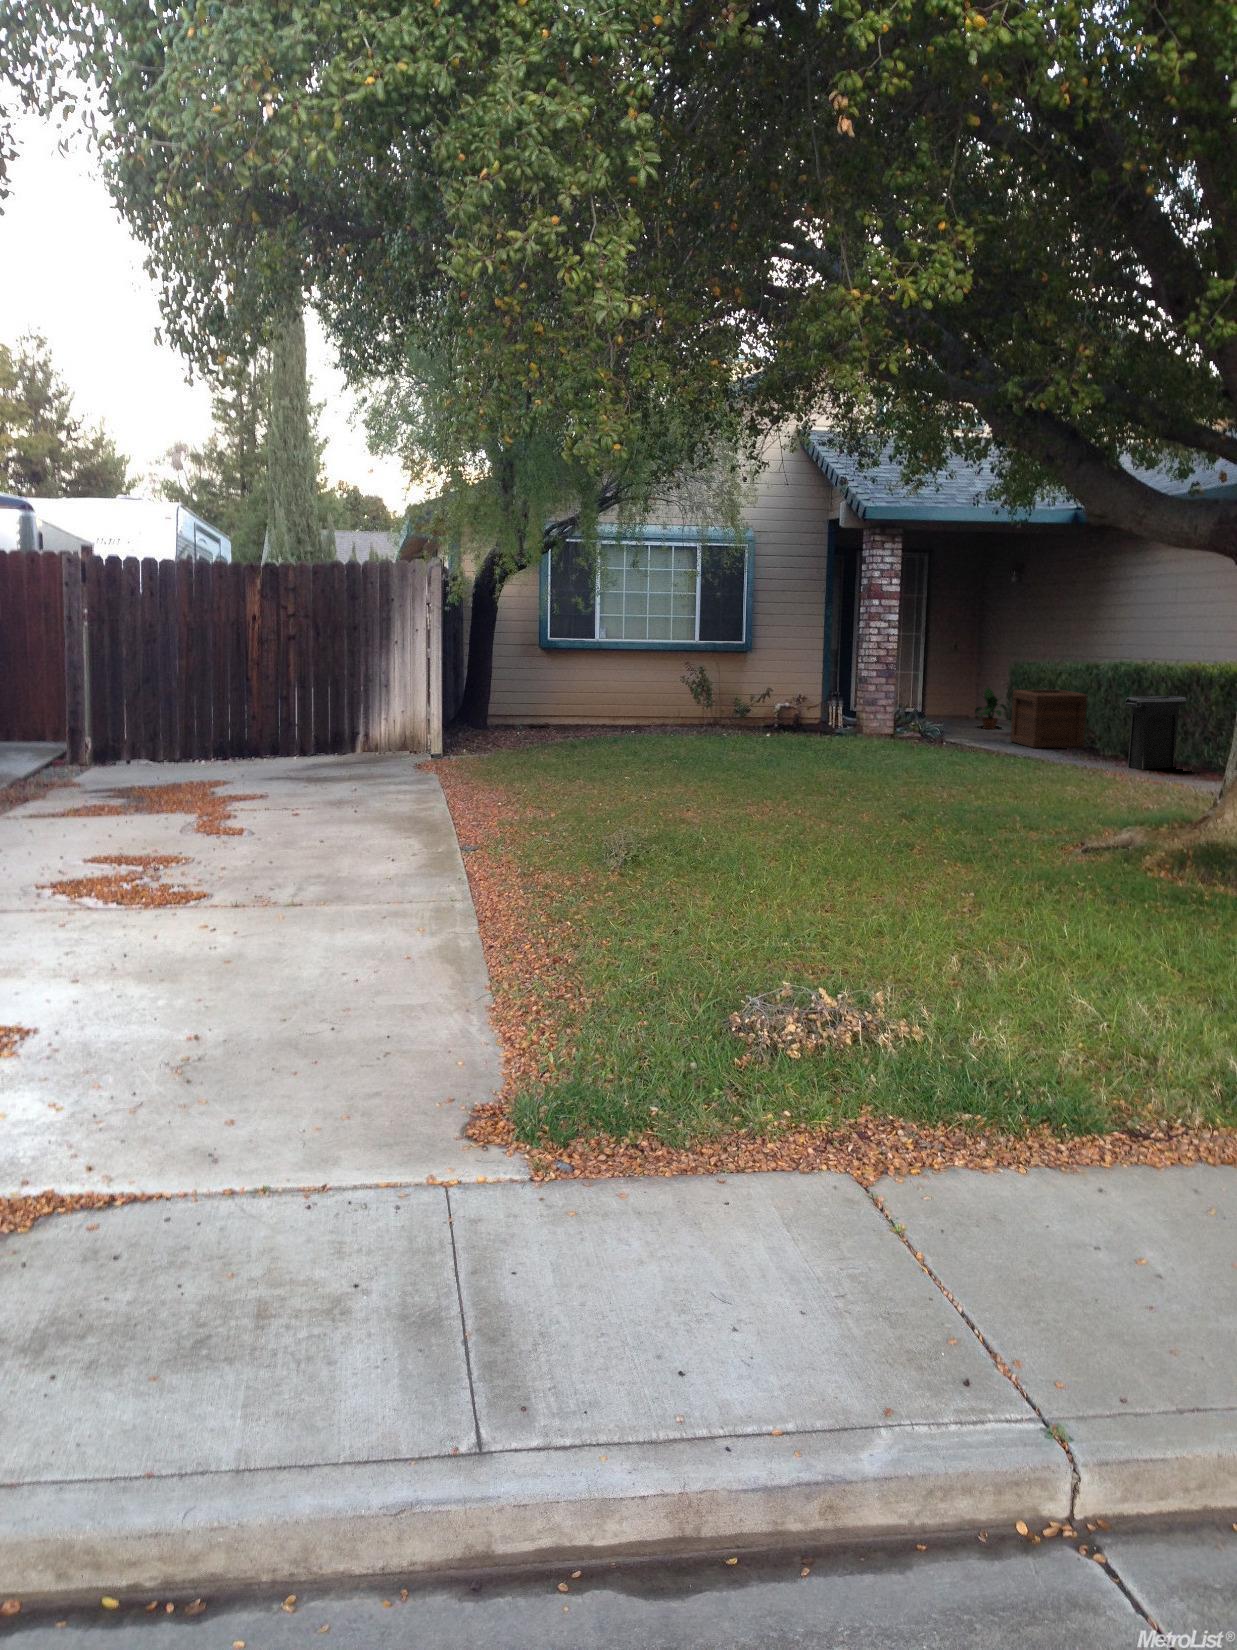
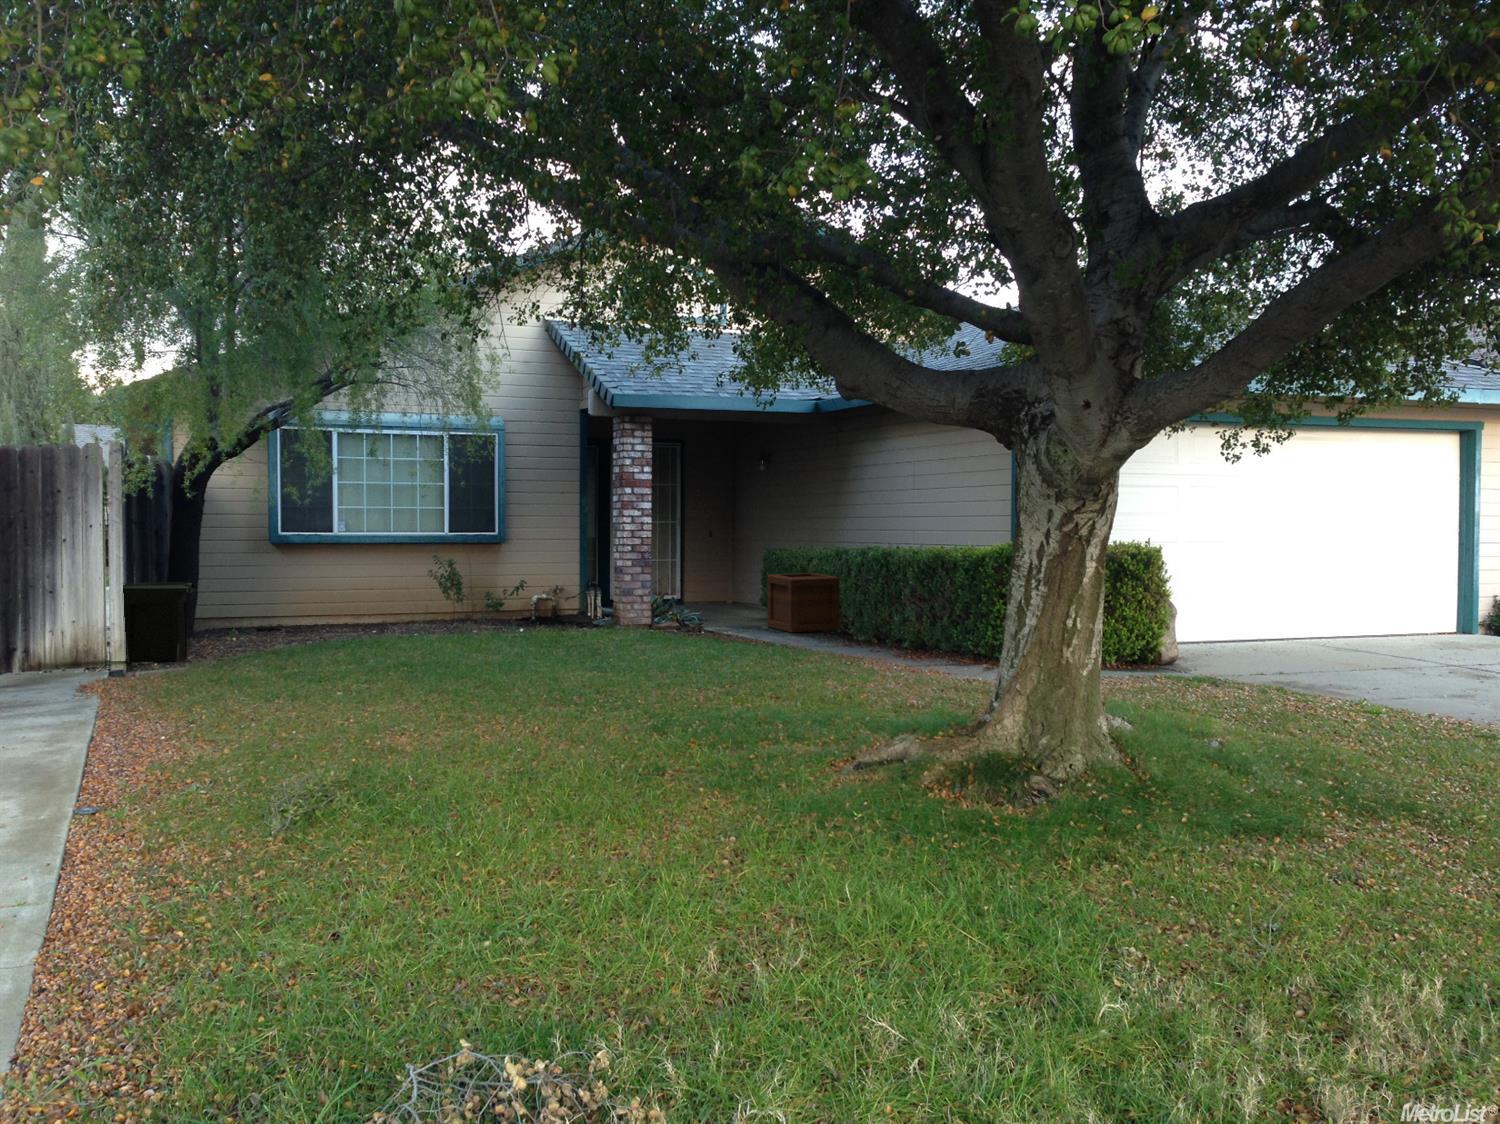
potted plant: present [975,688,1007,729] -> none [731,573,763,614]
trash can: present [1126,696,1186,769] -> present [123,582,196,663]

